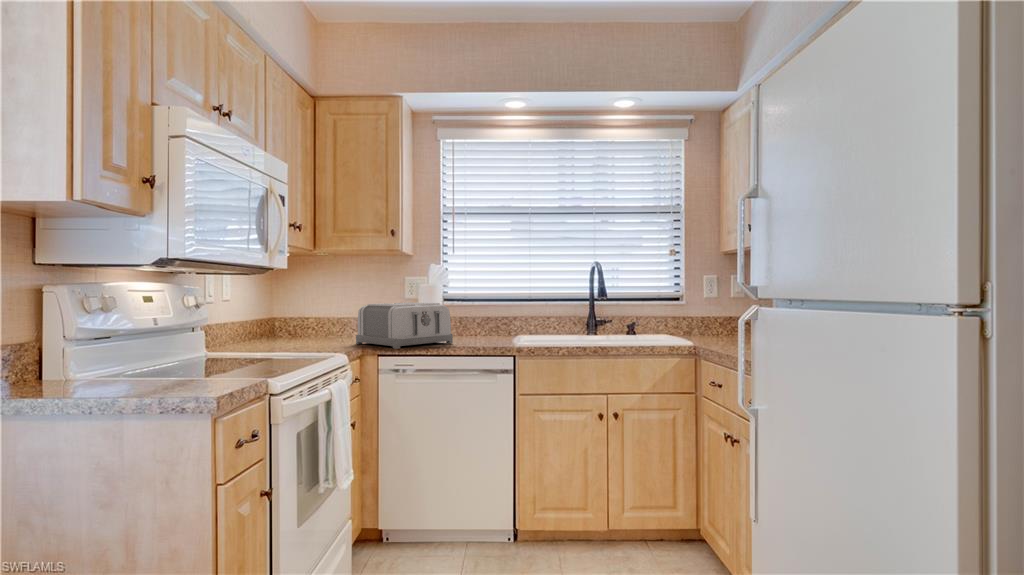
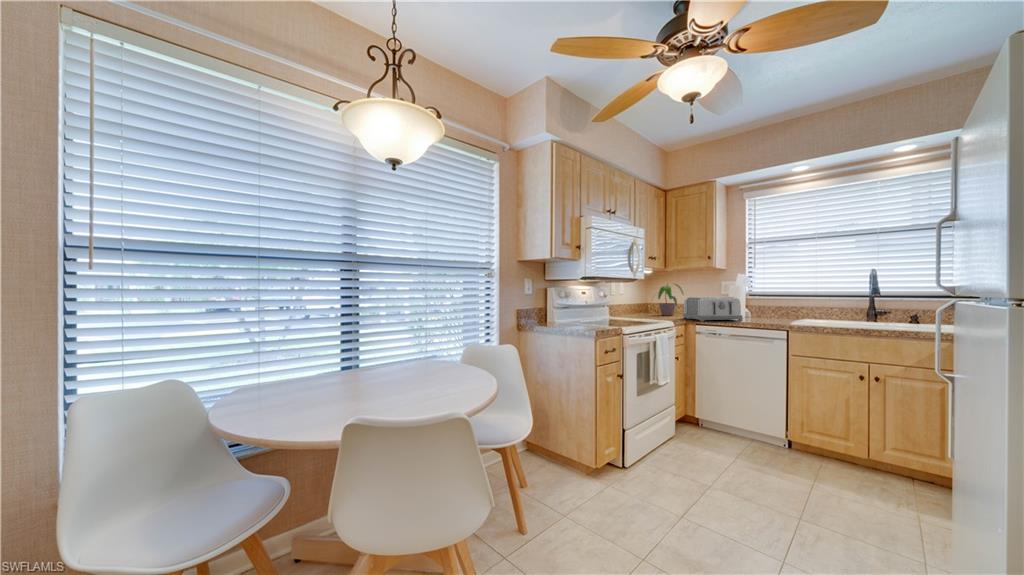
potted plant: none [282,278,352,339] -> present [658,284,683,316]

